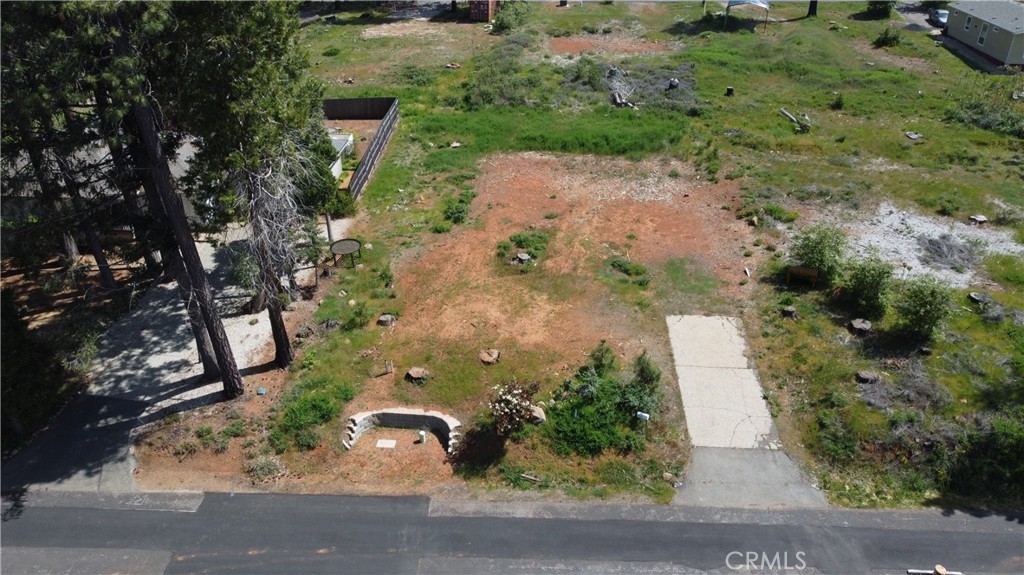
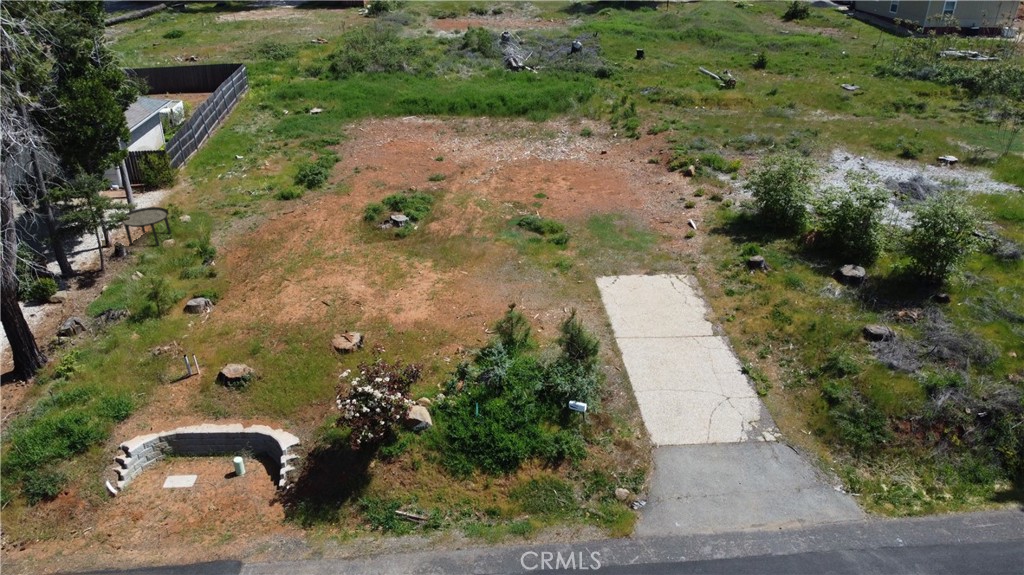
bench: present [786,266,818,288] -> none [742,211,783,237]

